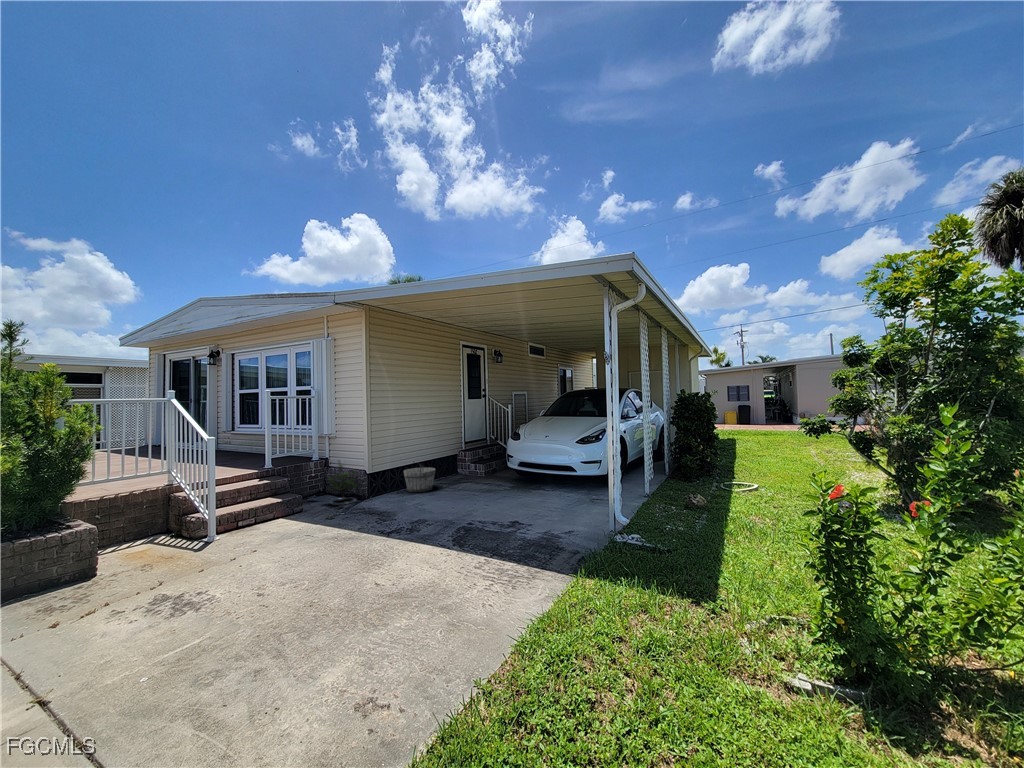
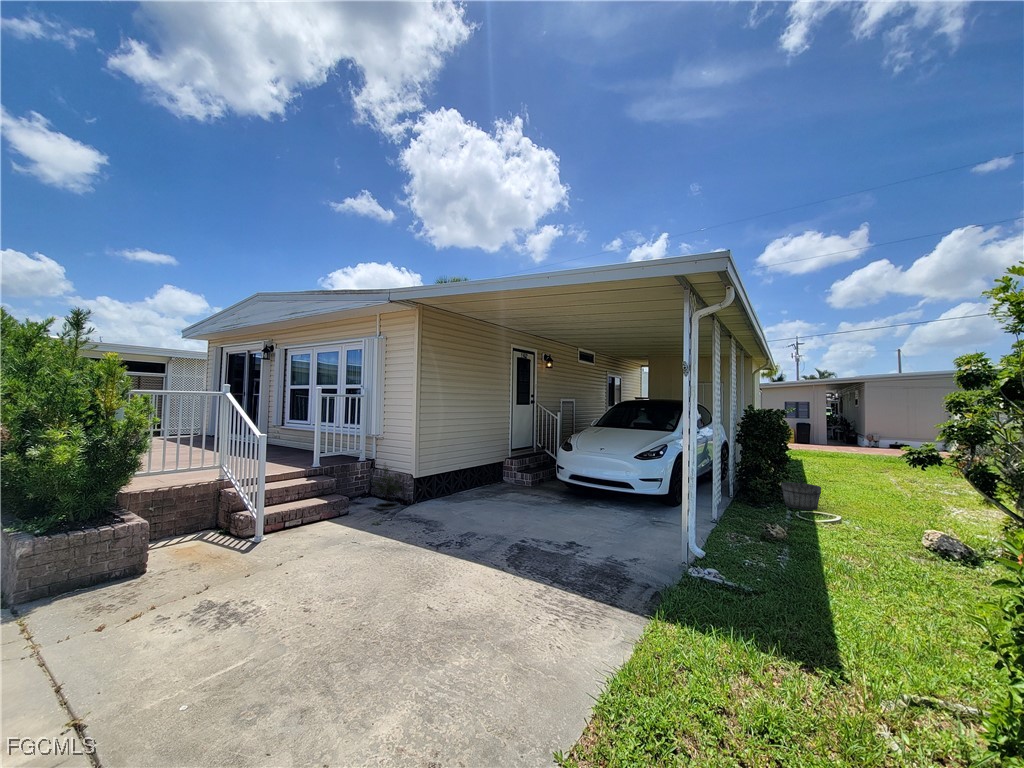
wooden bucket: present [404,464,435,492] -> present [781,477,821,510]

